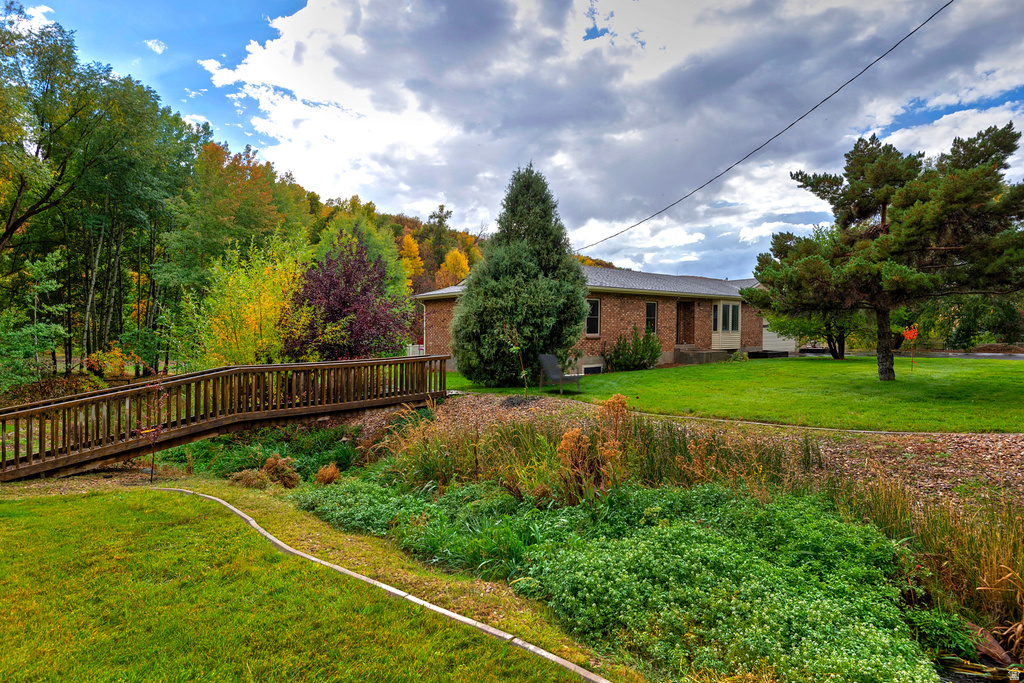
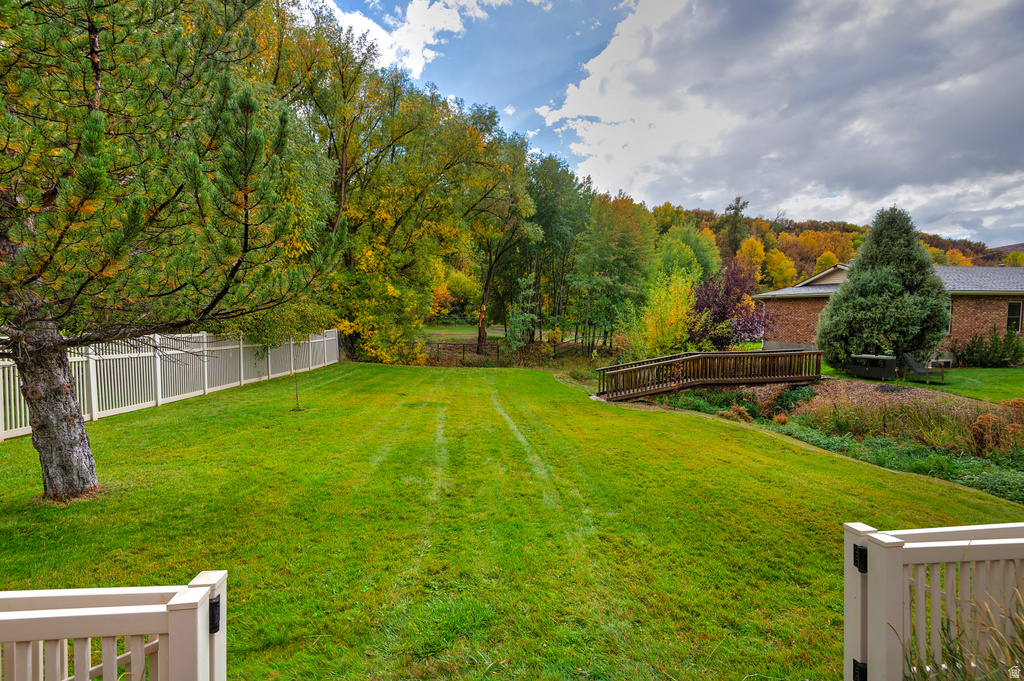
storage bench: none [485,358,533,392] -> present [851,354,897,380]

